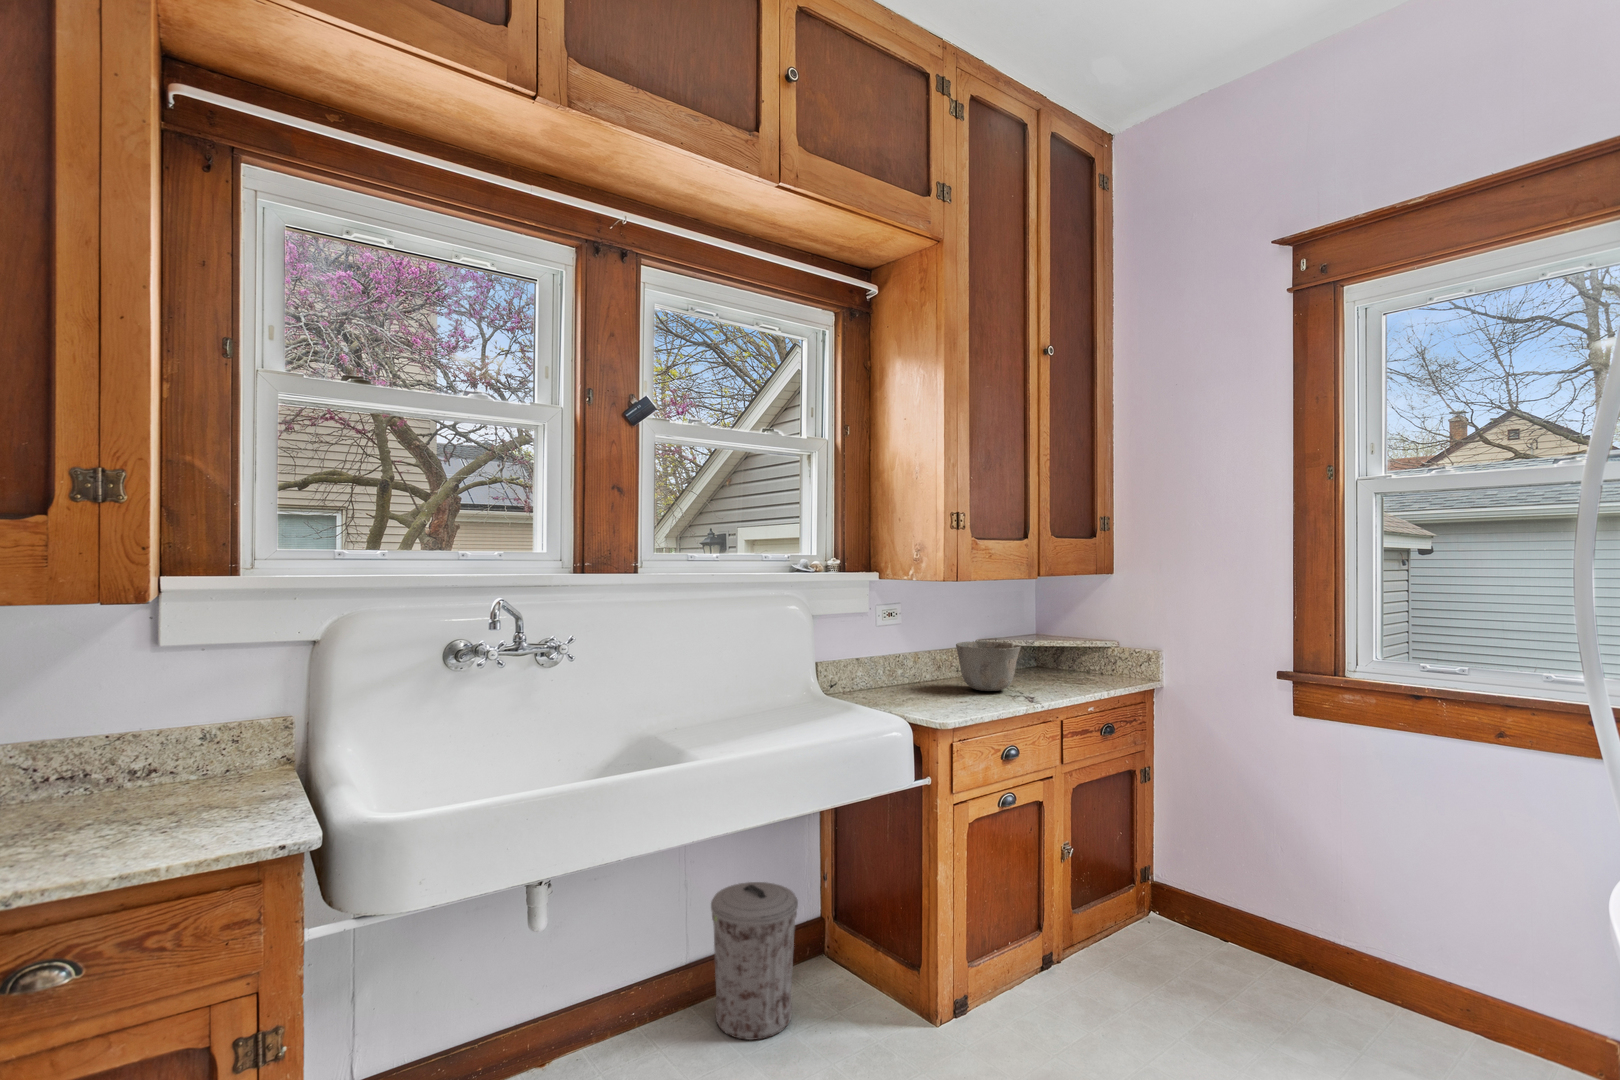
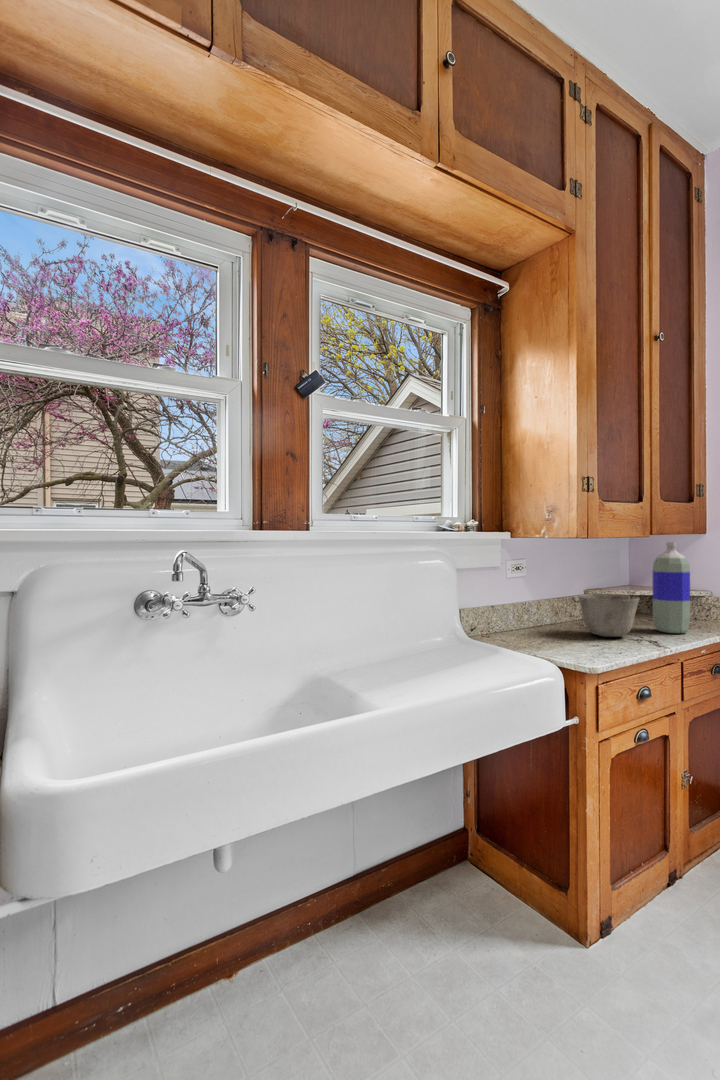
bottle: none [1043,582,1082,687] -> present [652,542,690,633]
trash can: present [711,882,798,1040] -> none [377,805,455,954]

